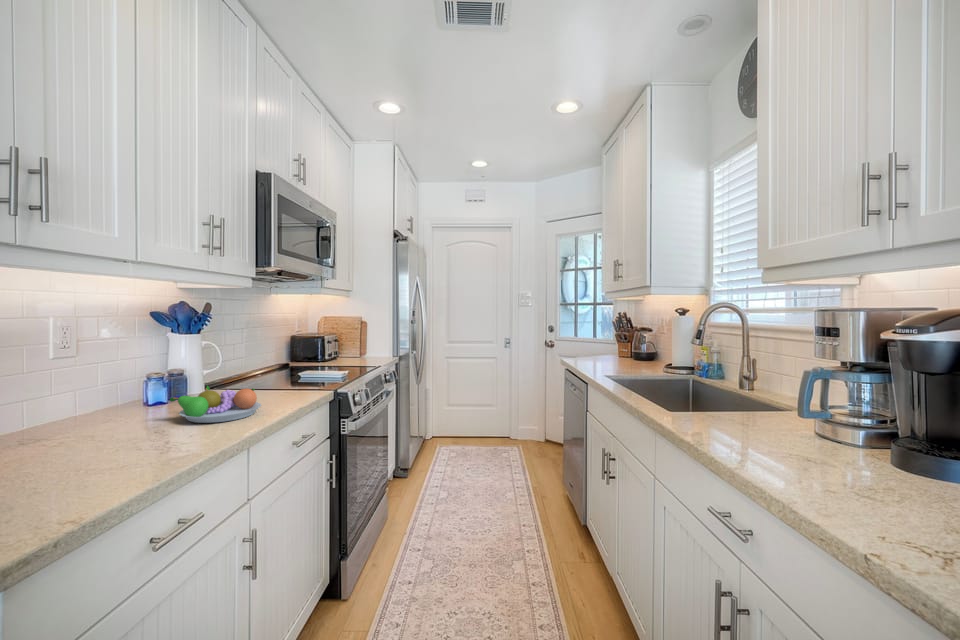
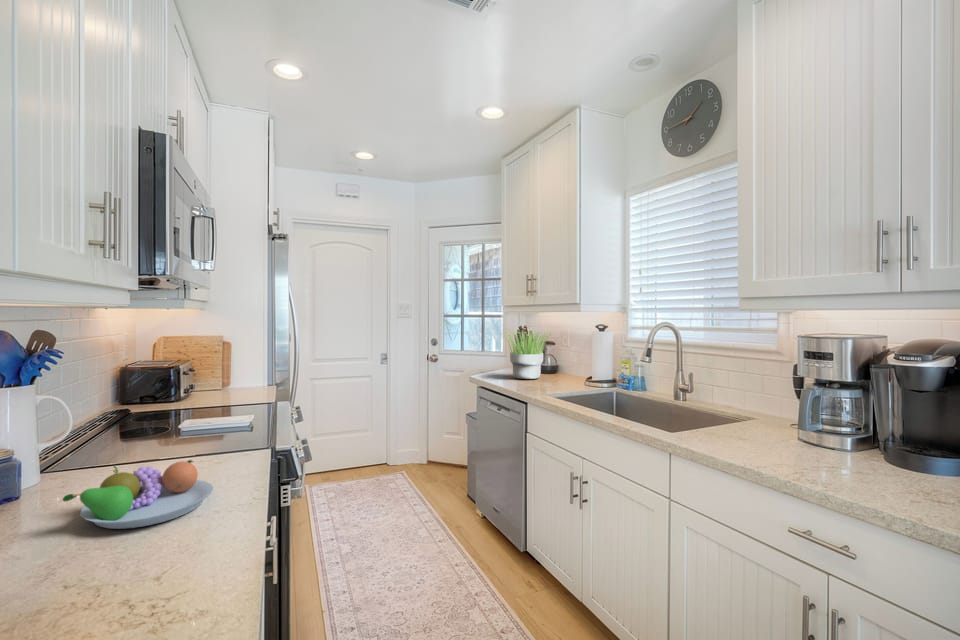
potted plant: none [585,316,642,364] -> present [506,331,551,379]

